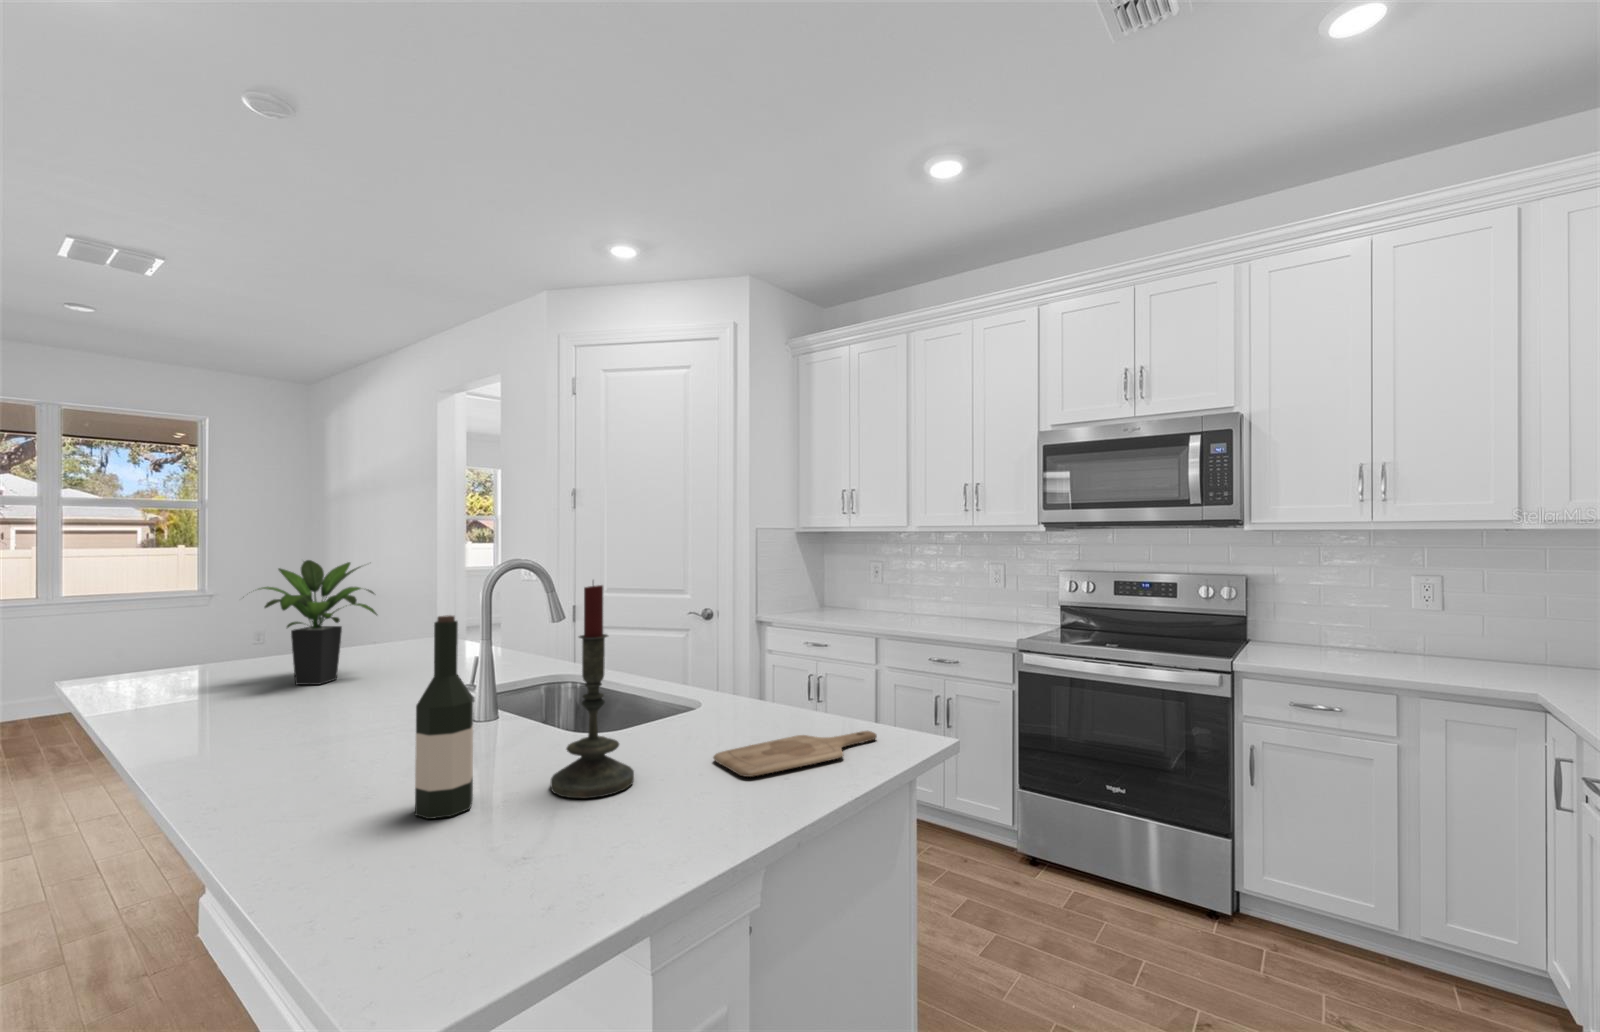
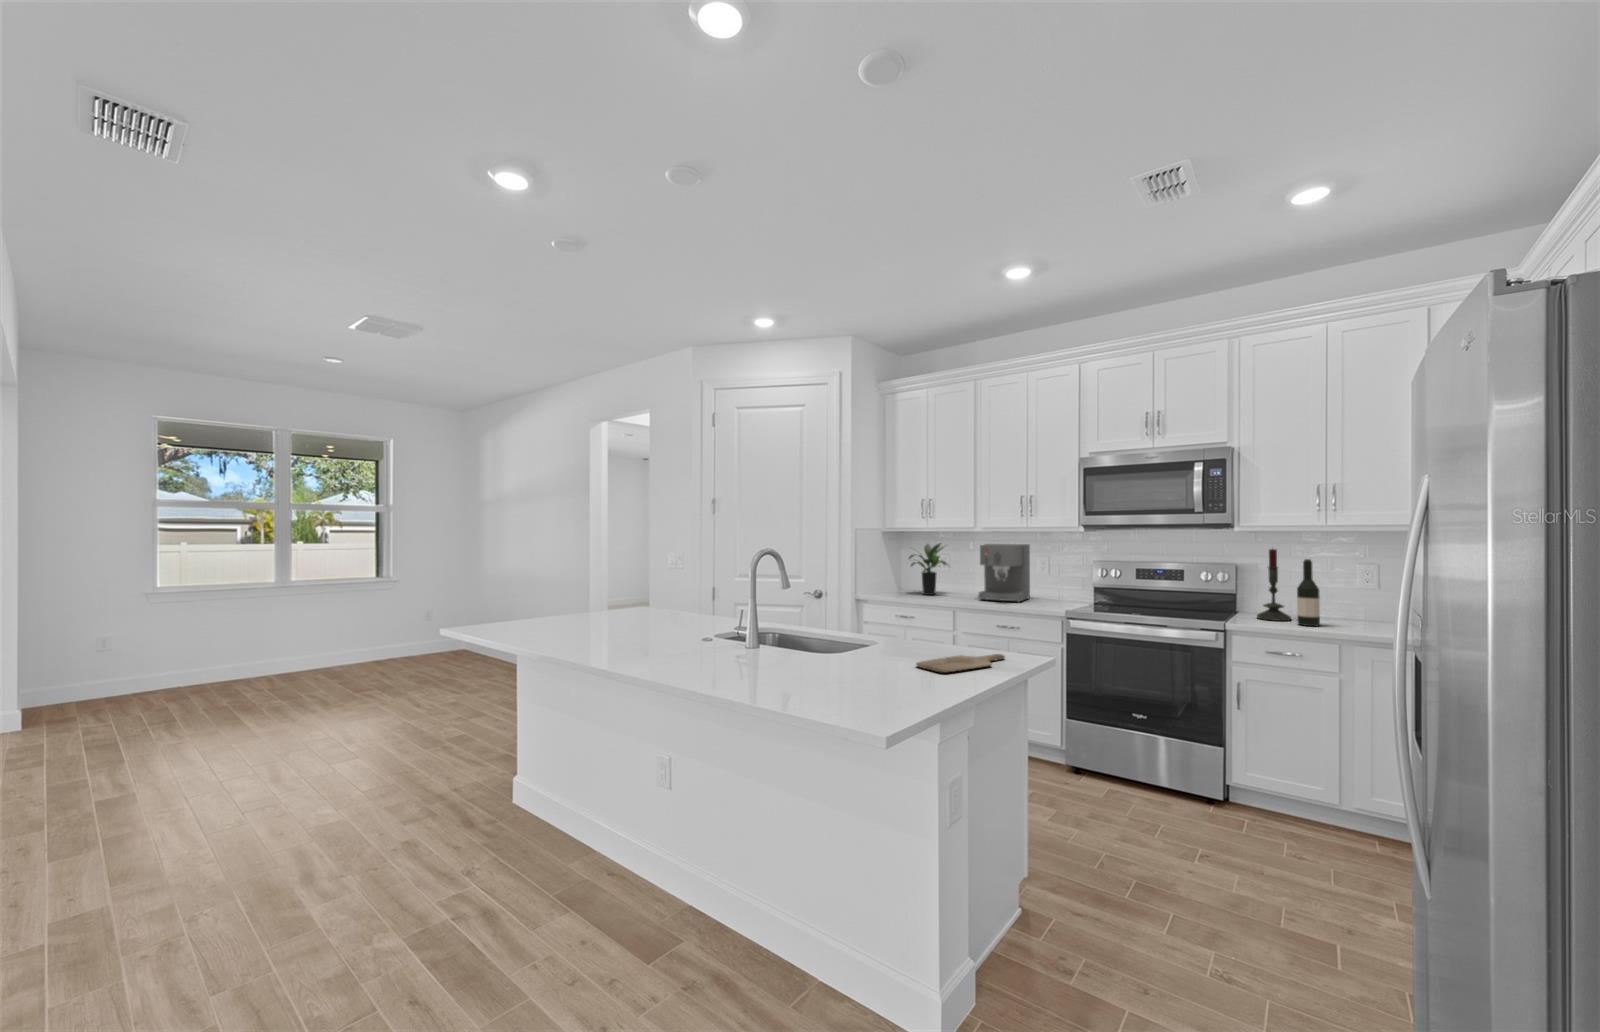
coffee maker: none [910,548,979,627] -> present [979,544,1030,602]
potted plant: present [259,560,377,685] -> present [909,543,947,595]
candle: present [551,585,634,798] -> present [1257,549,1291,621]
wine bottle: present [415,615,473,819] -> present [1297,559,1320,626]

